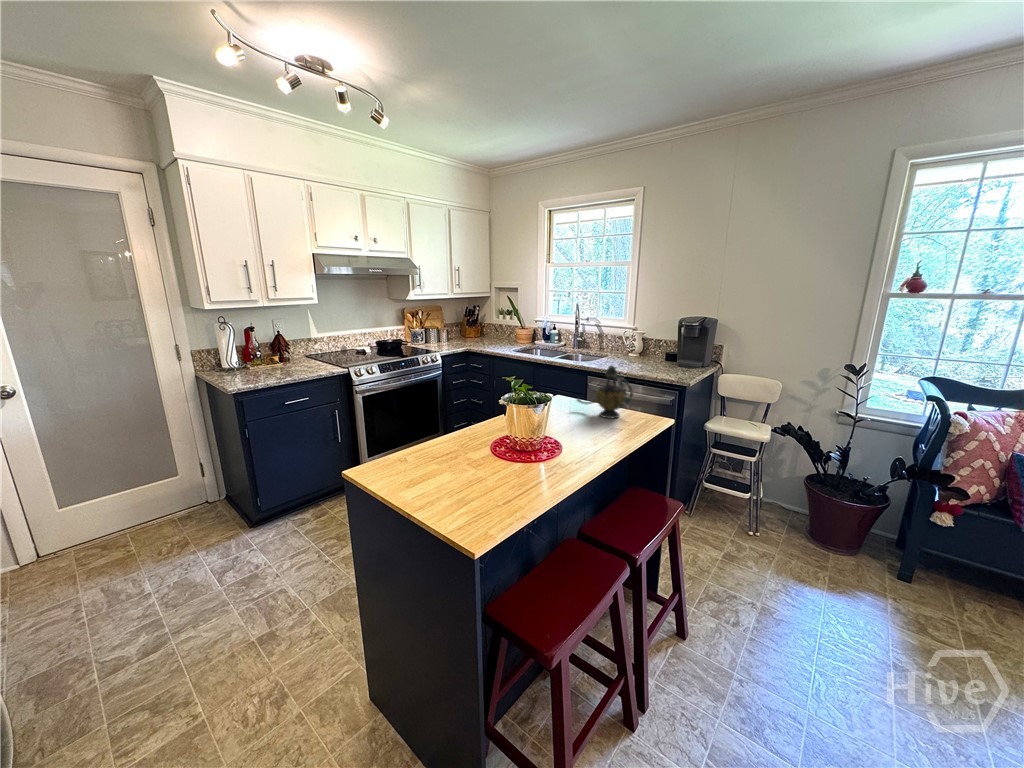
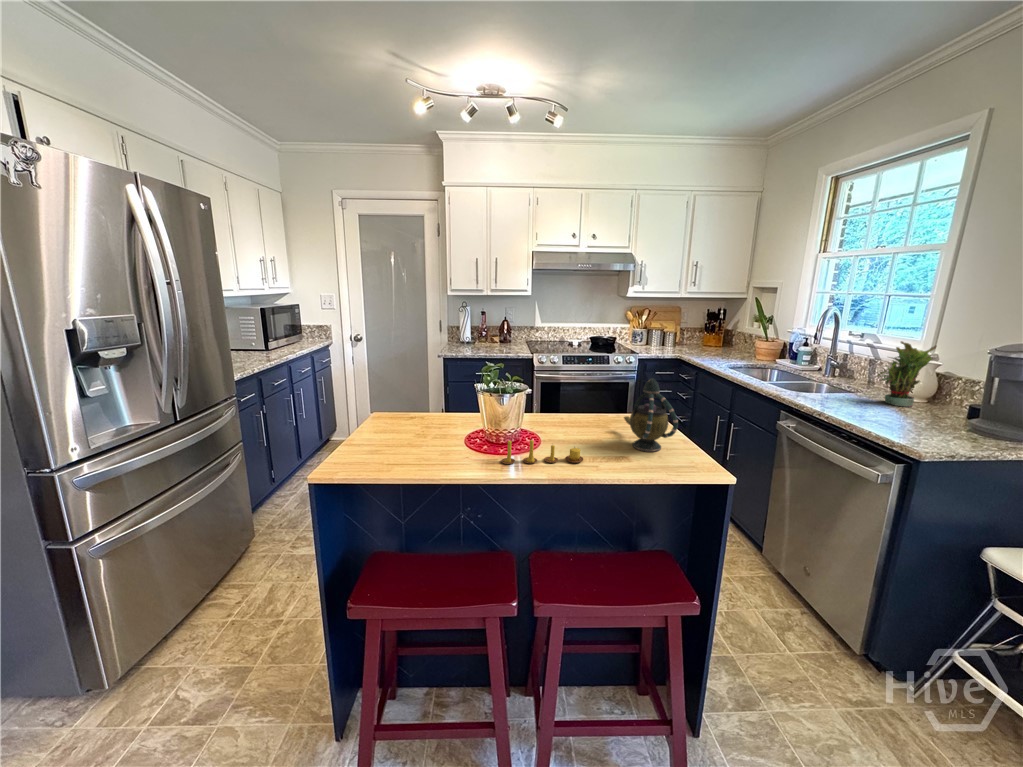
potted plant: none [621,322,648,361] -> present [876,341,936,407]
candle: none [571,426,609,455] -> present [501,439,583,464]

